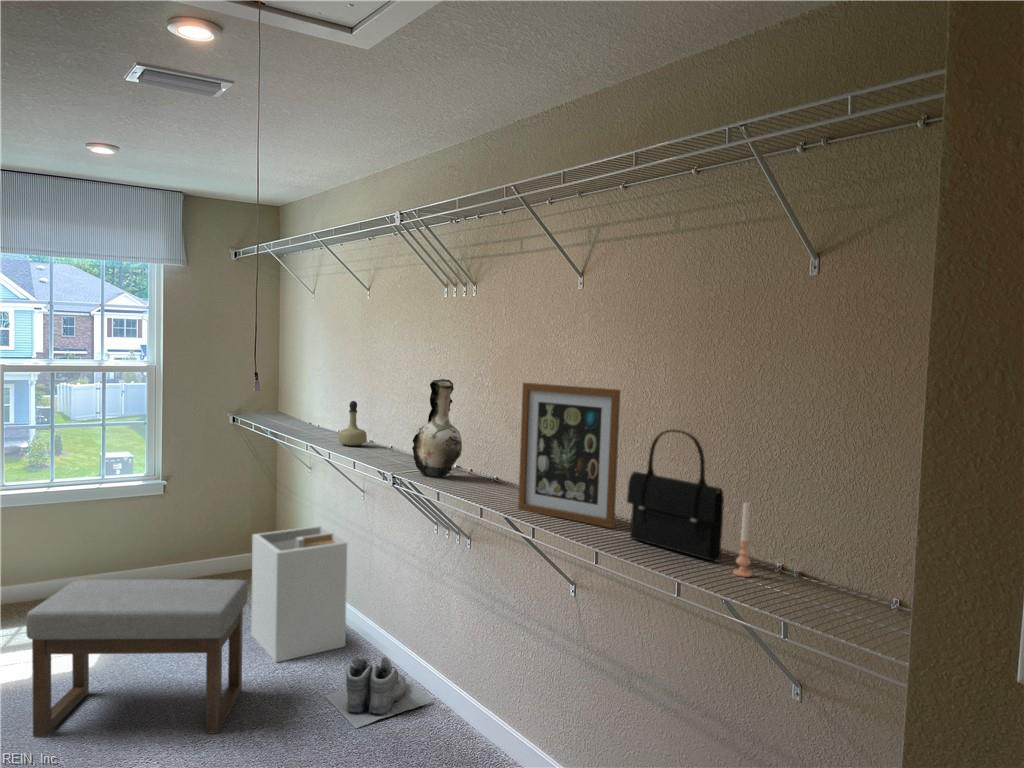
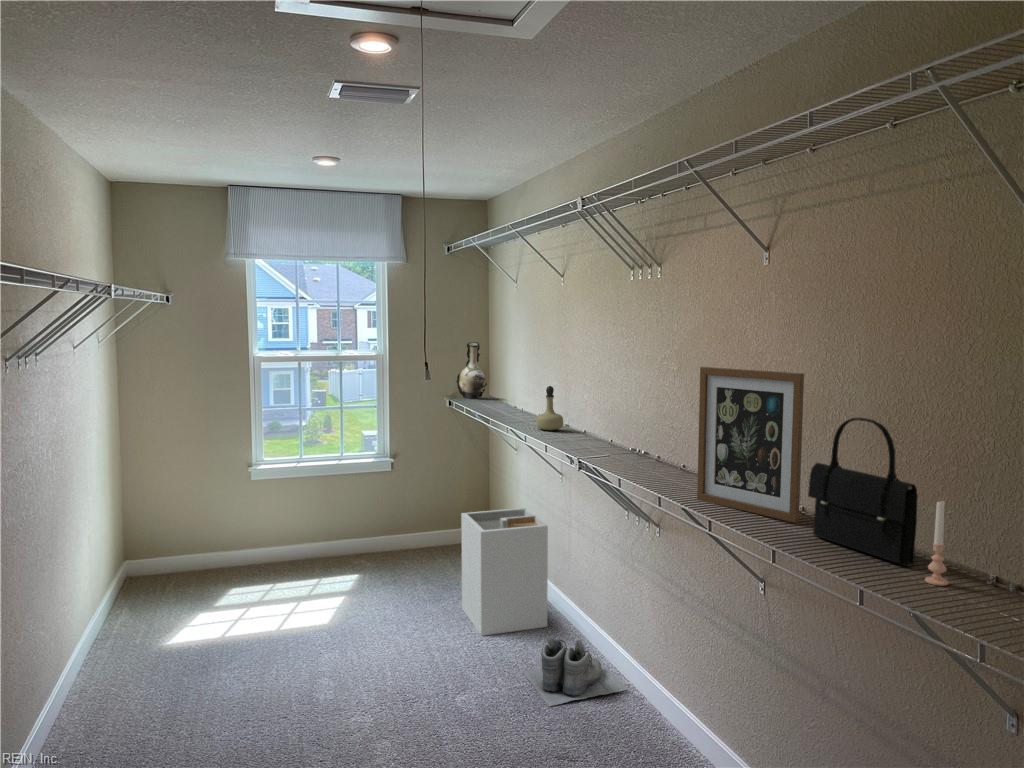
decorative vase: present [412,379,462,477] -> present [456,342,487,398]
ottoman: present [26,579,248,737] -> none [269,546,452,695]

